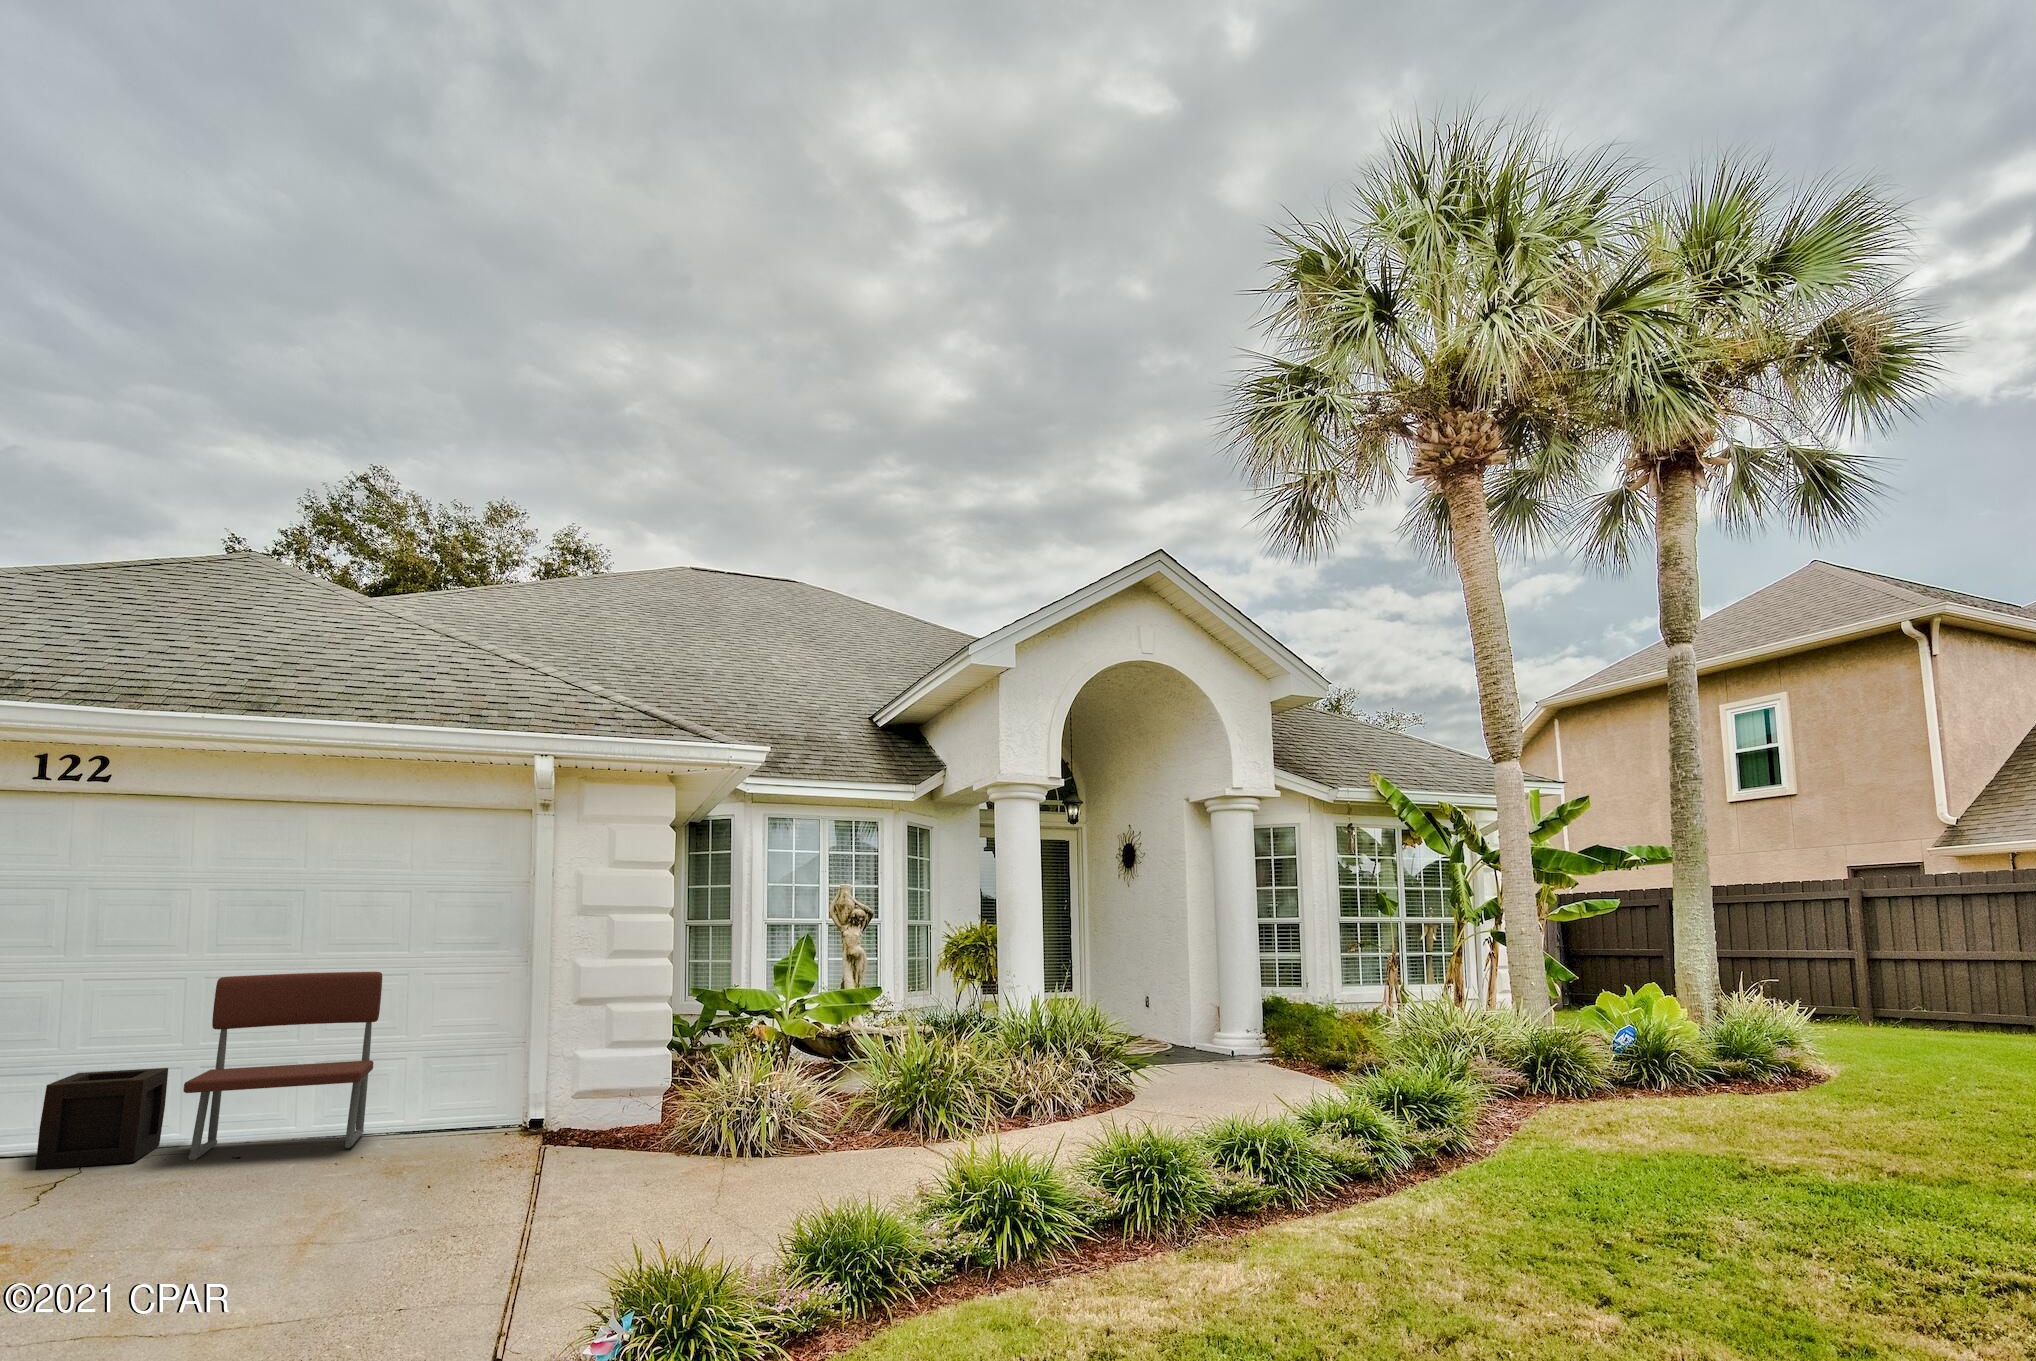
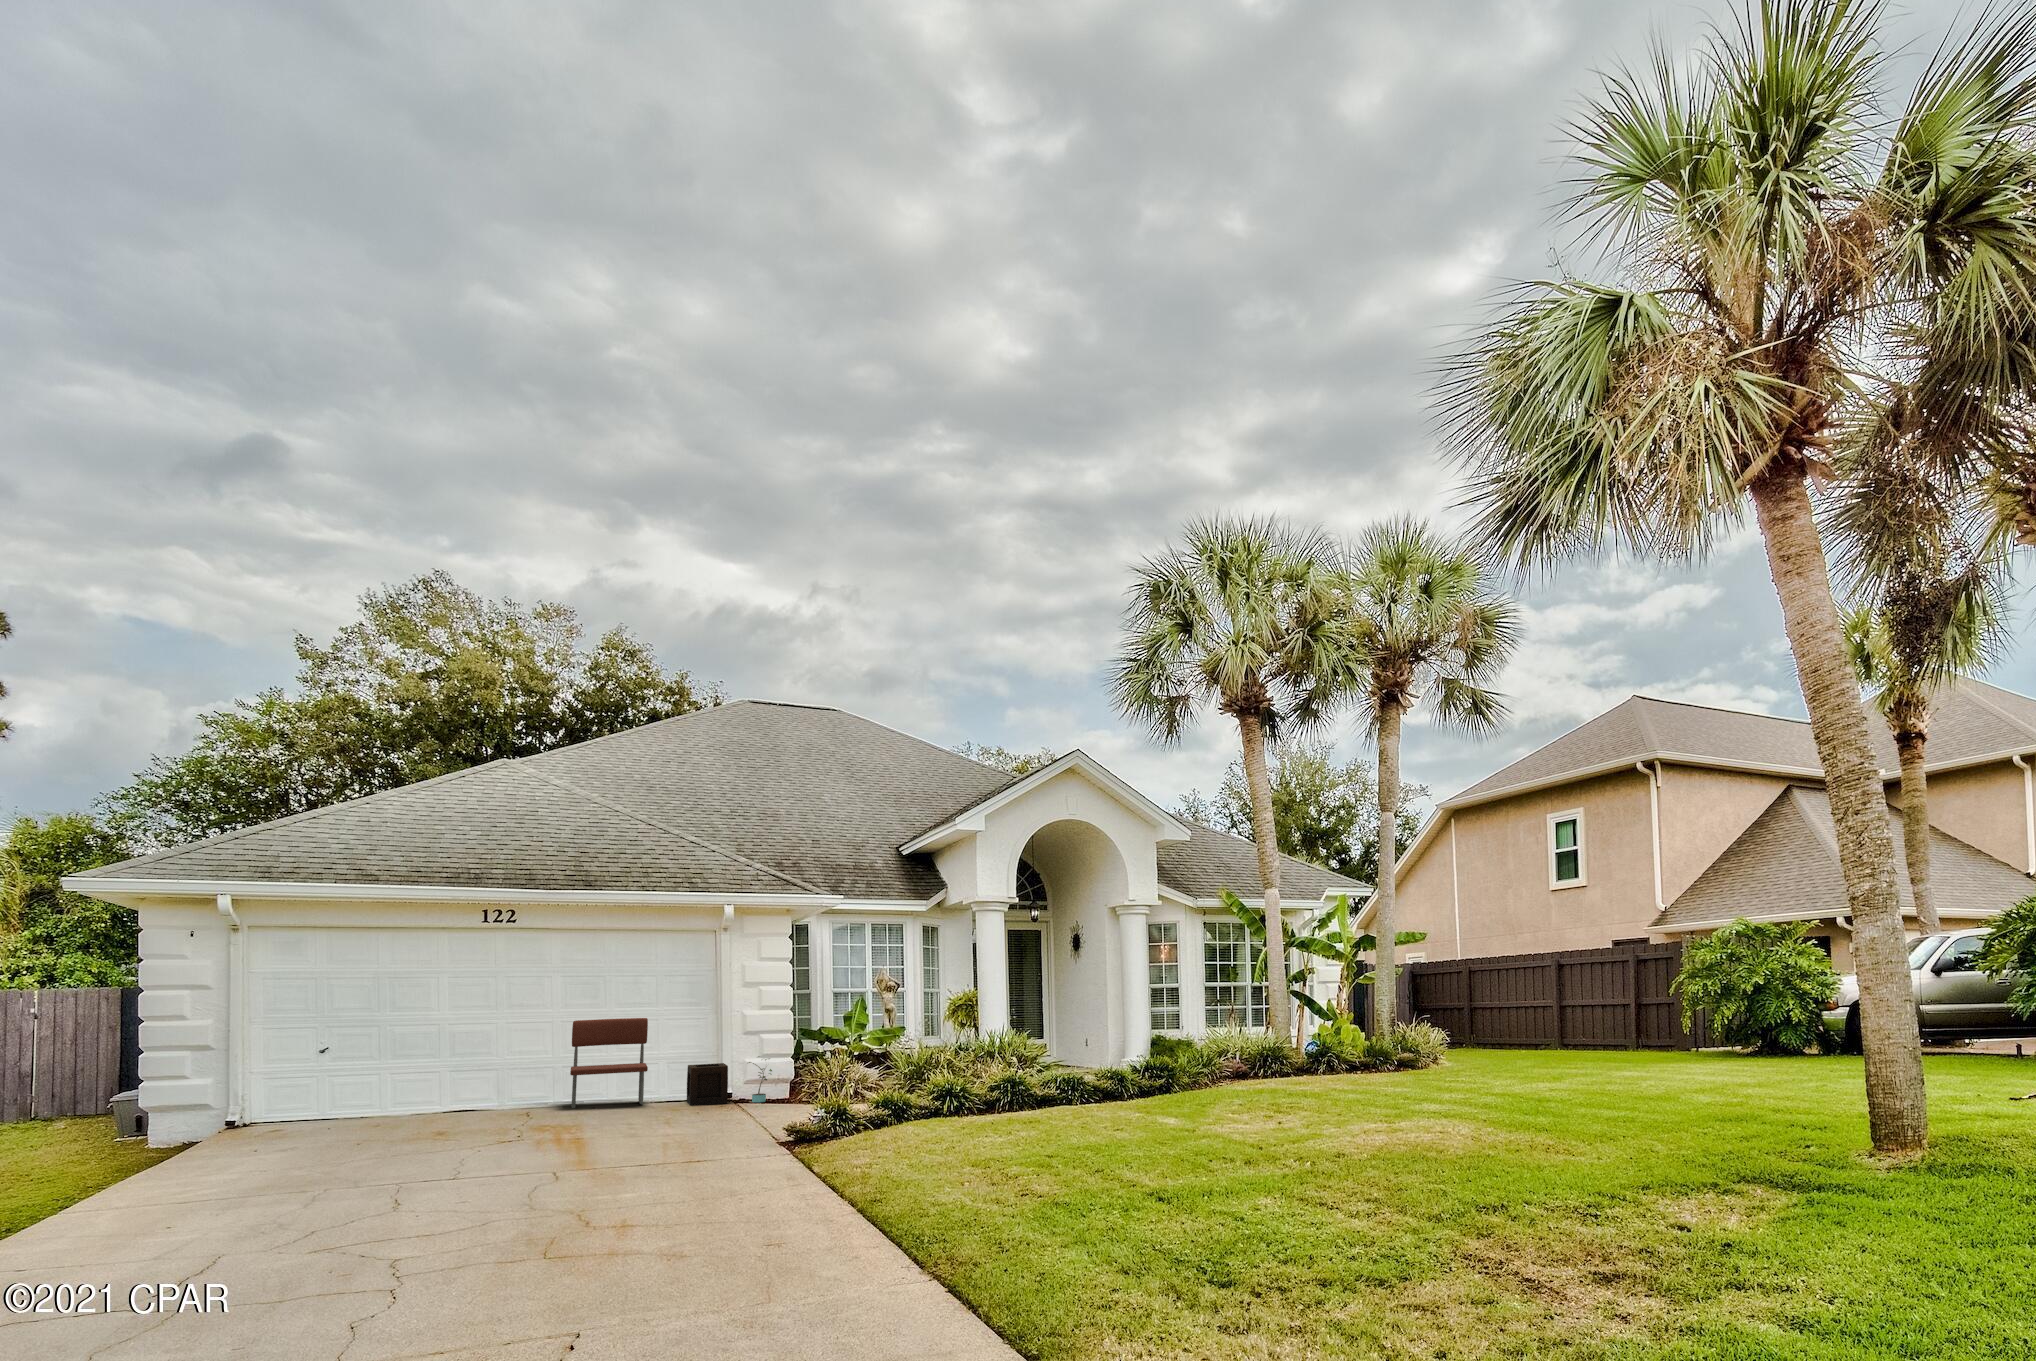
potted plant: none [579,1045,630,1136] -> present [749,1056,772,1102]
wooden crate: present [35,1068,168,1170] -> present [687,1063,728,1106]

